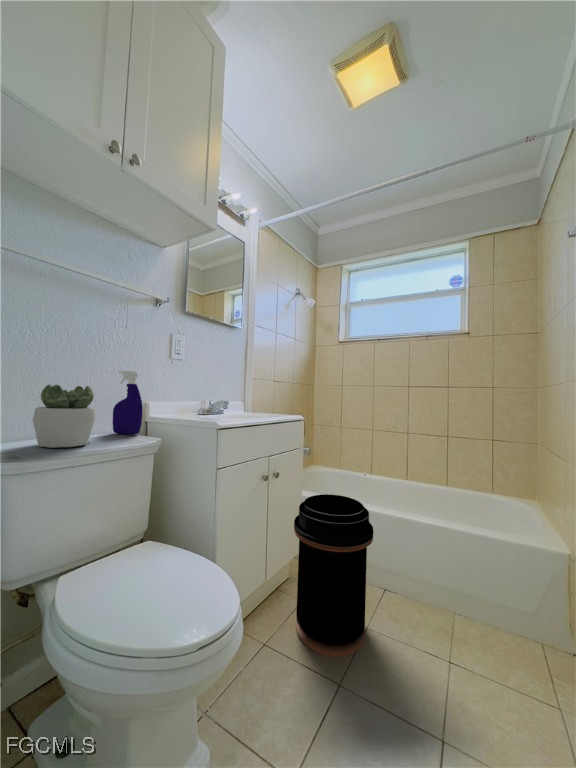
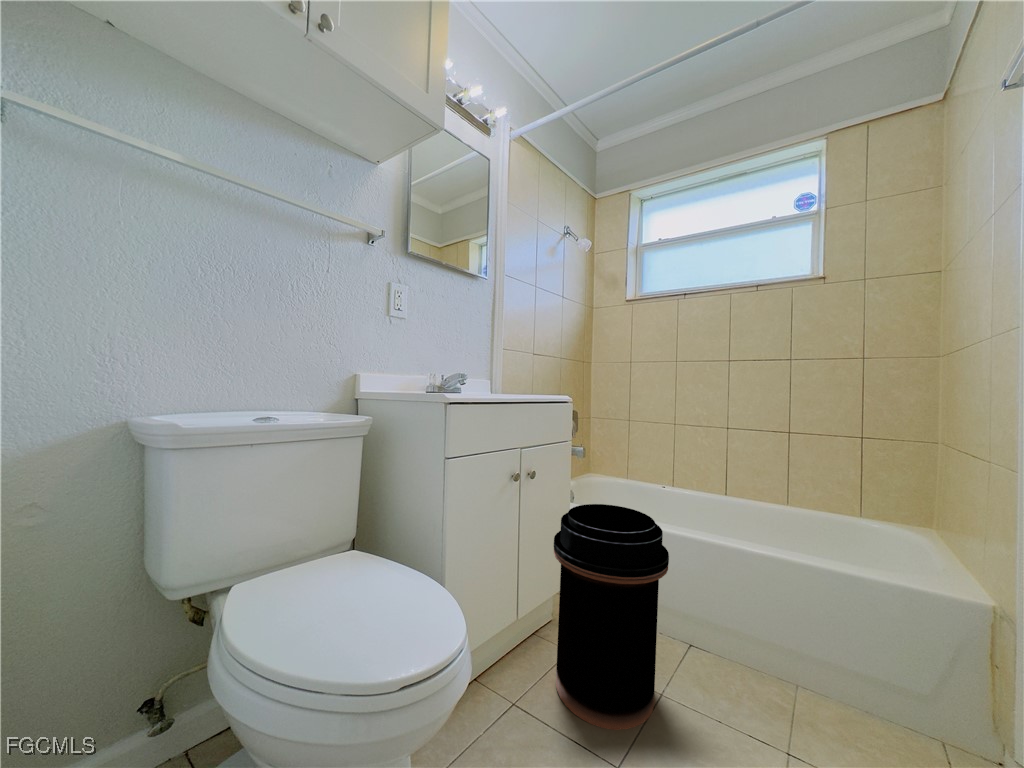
spray bottle: present [113,371,143,434] -> none [313,329,351,413]
succulent plant: present [33,385,96,448] -> none [202,338,285,421]

